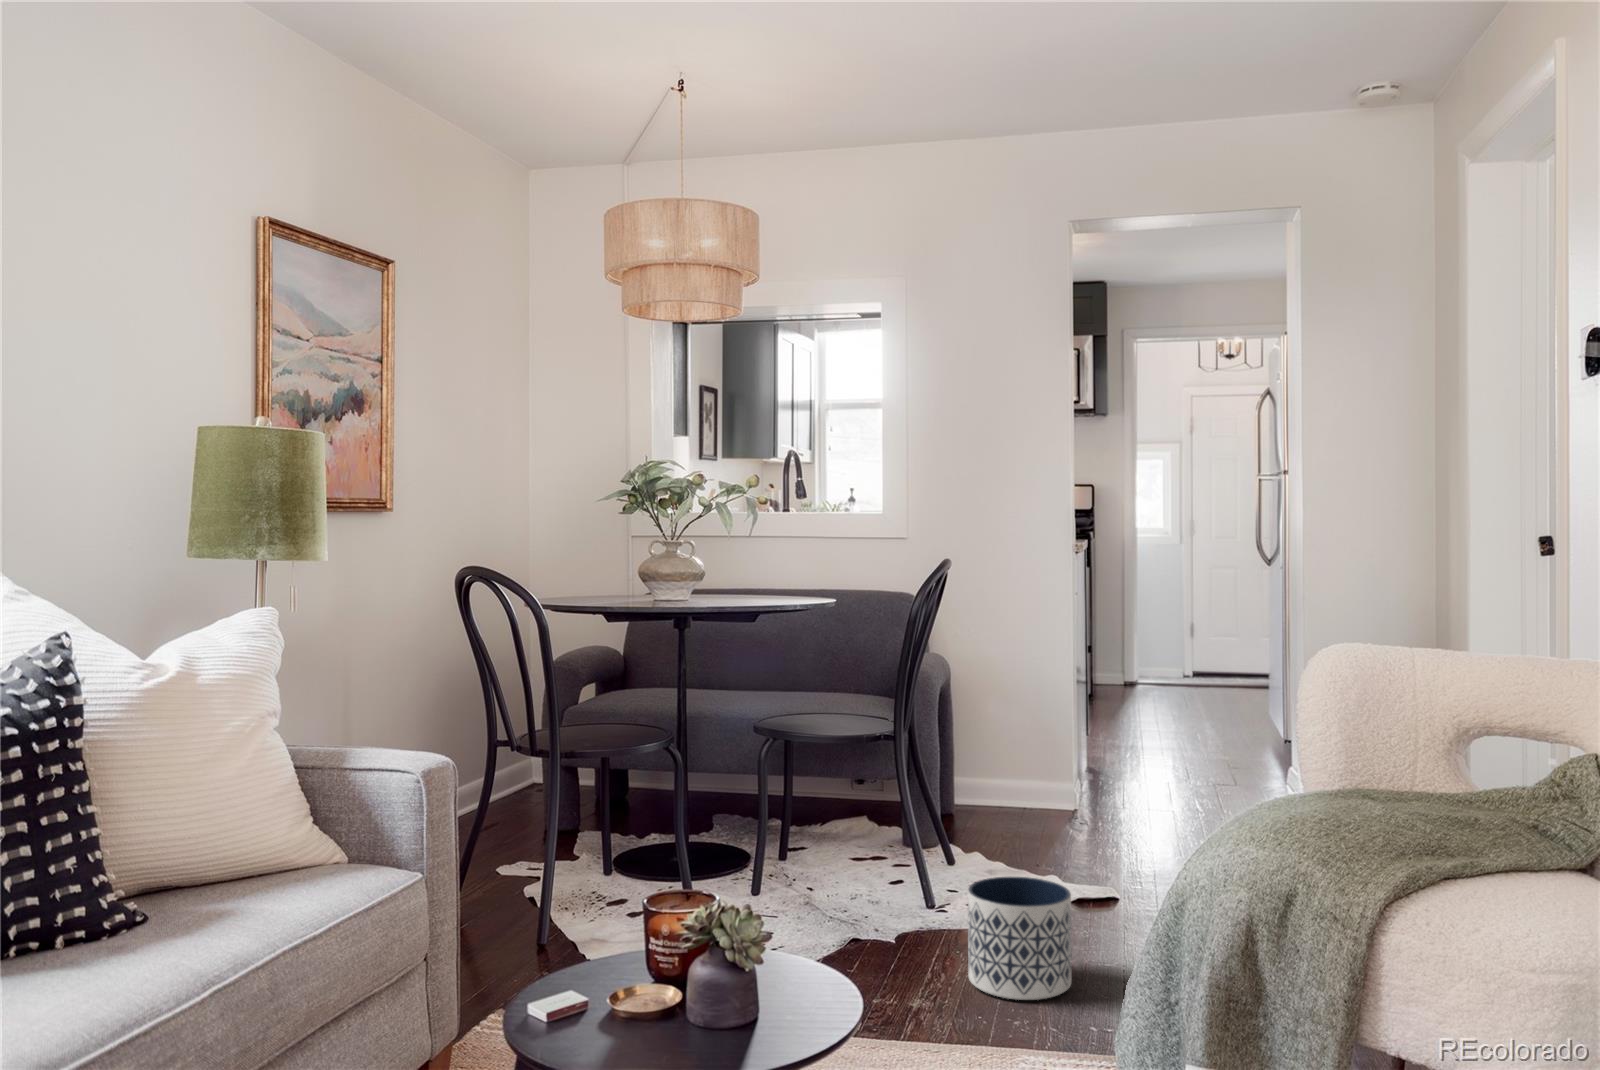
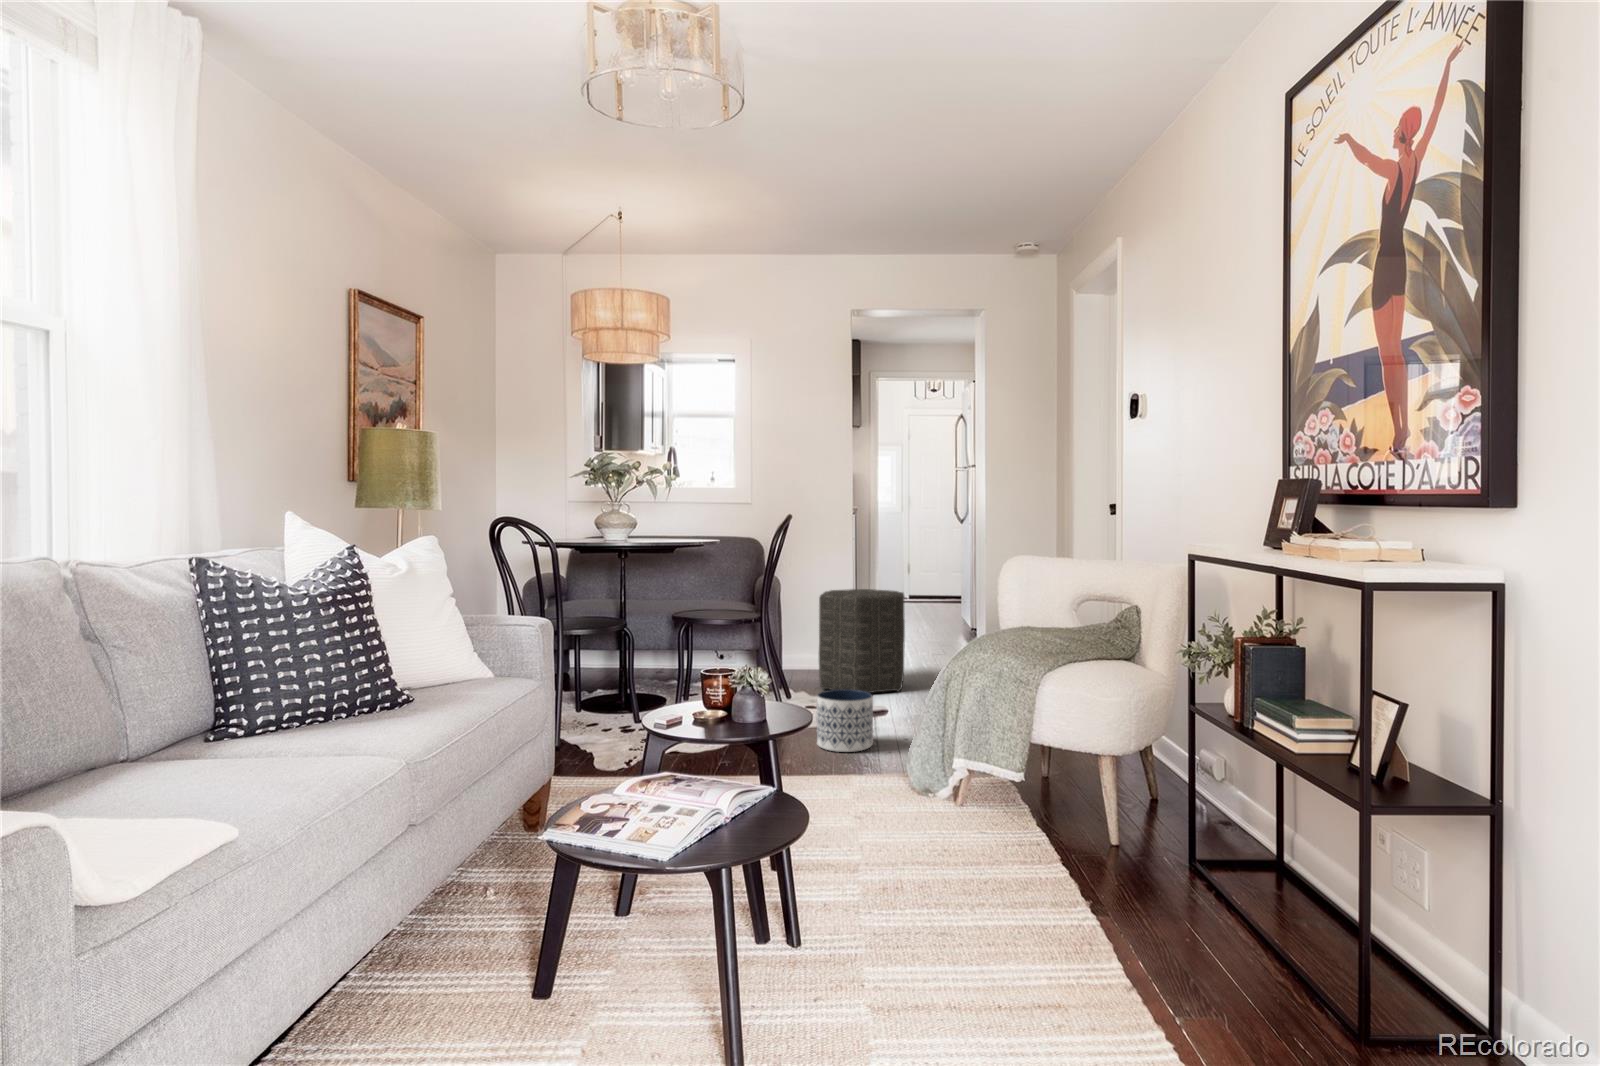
ottoman: none [1006,682,1156,866] -> present [819,589,905,693]

